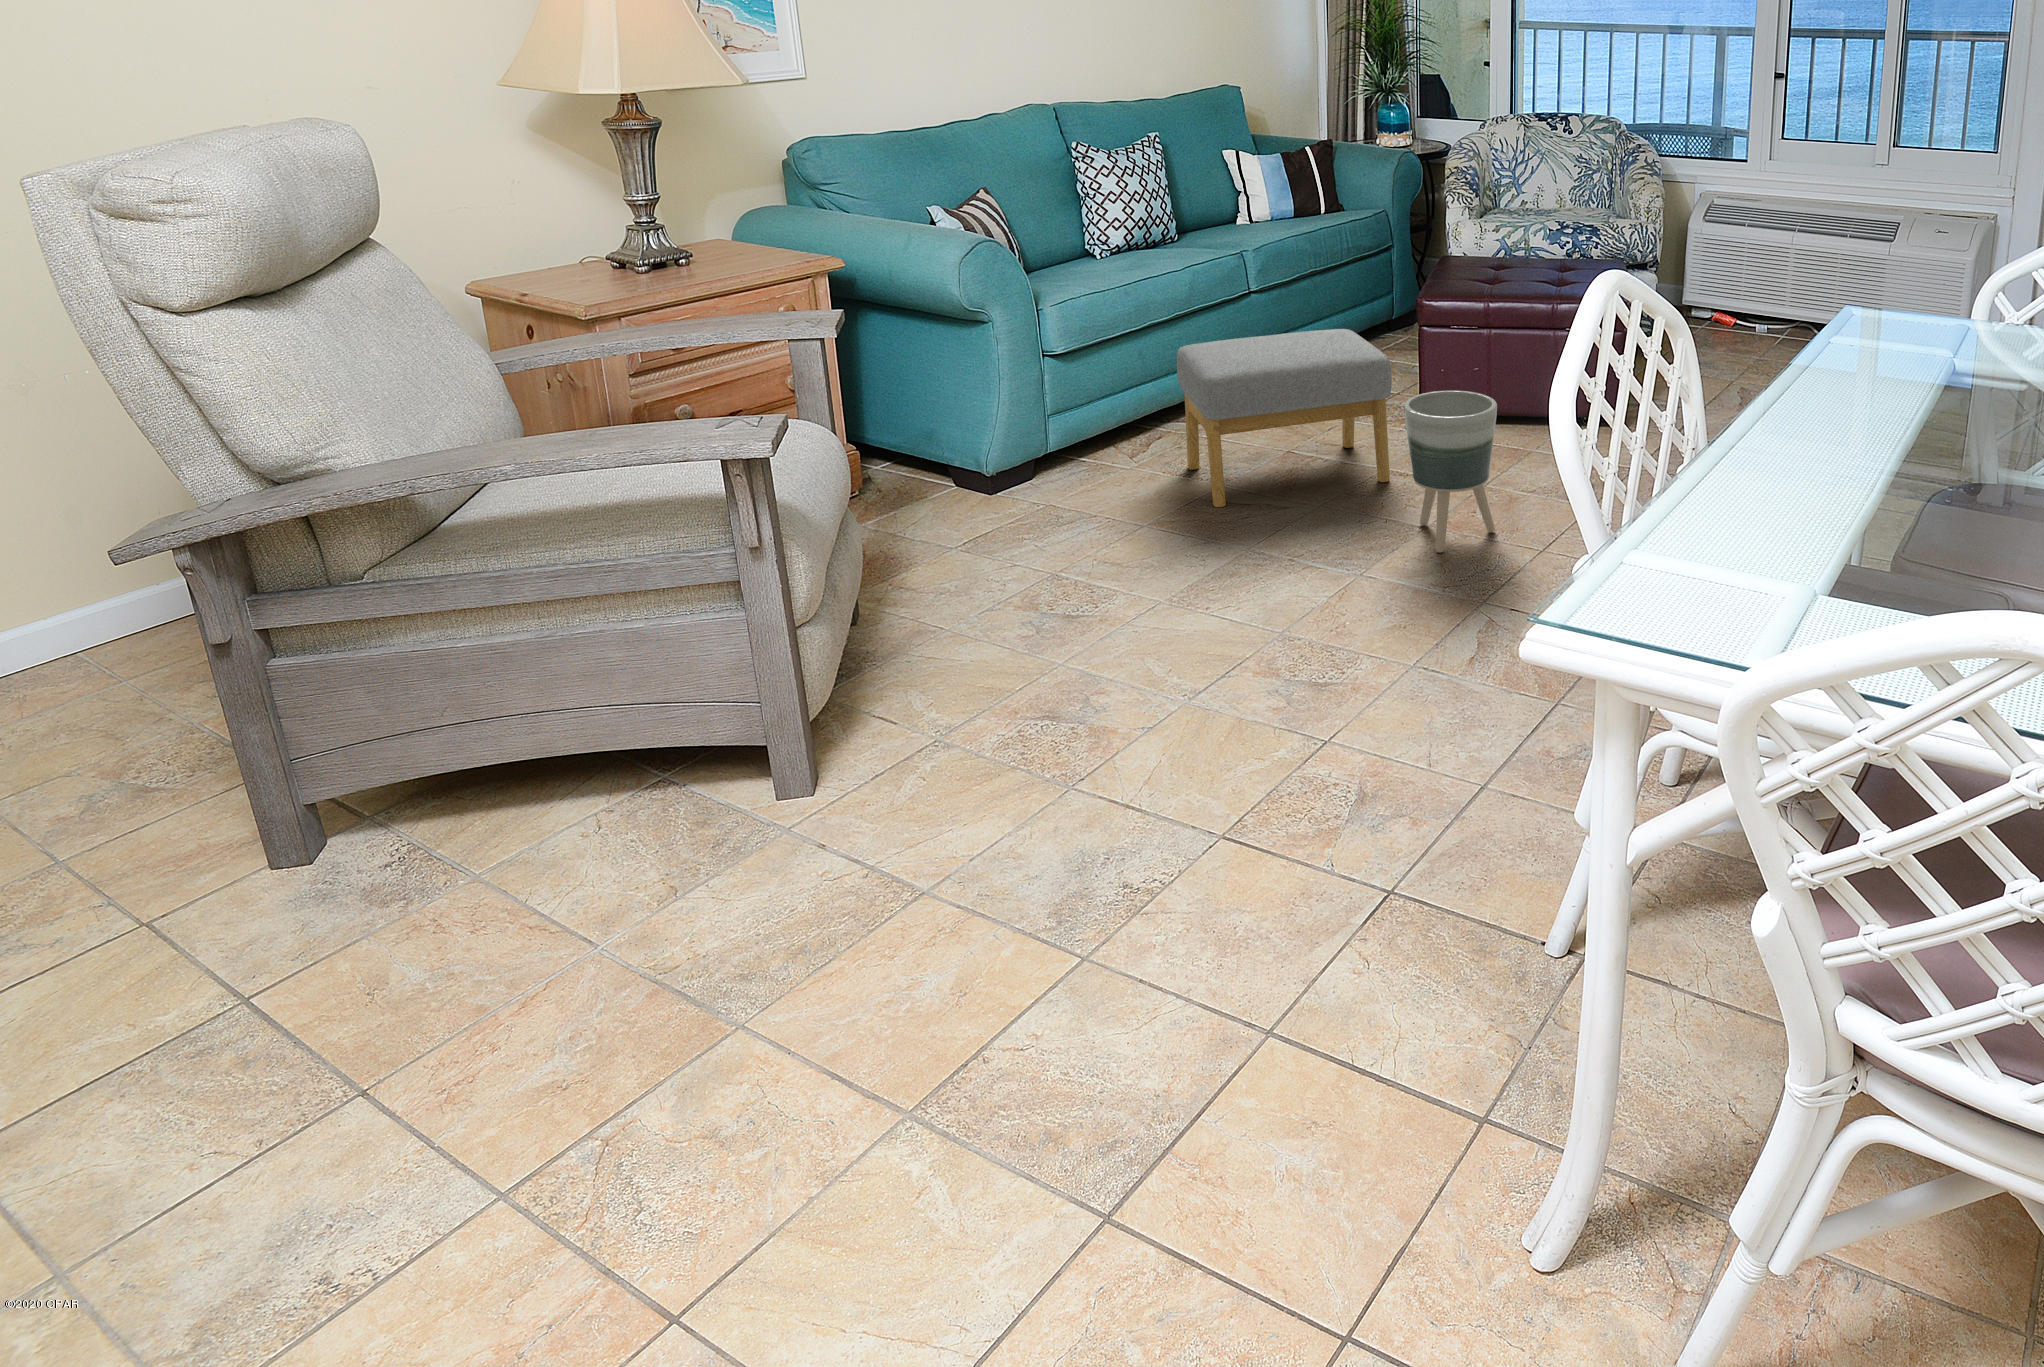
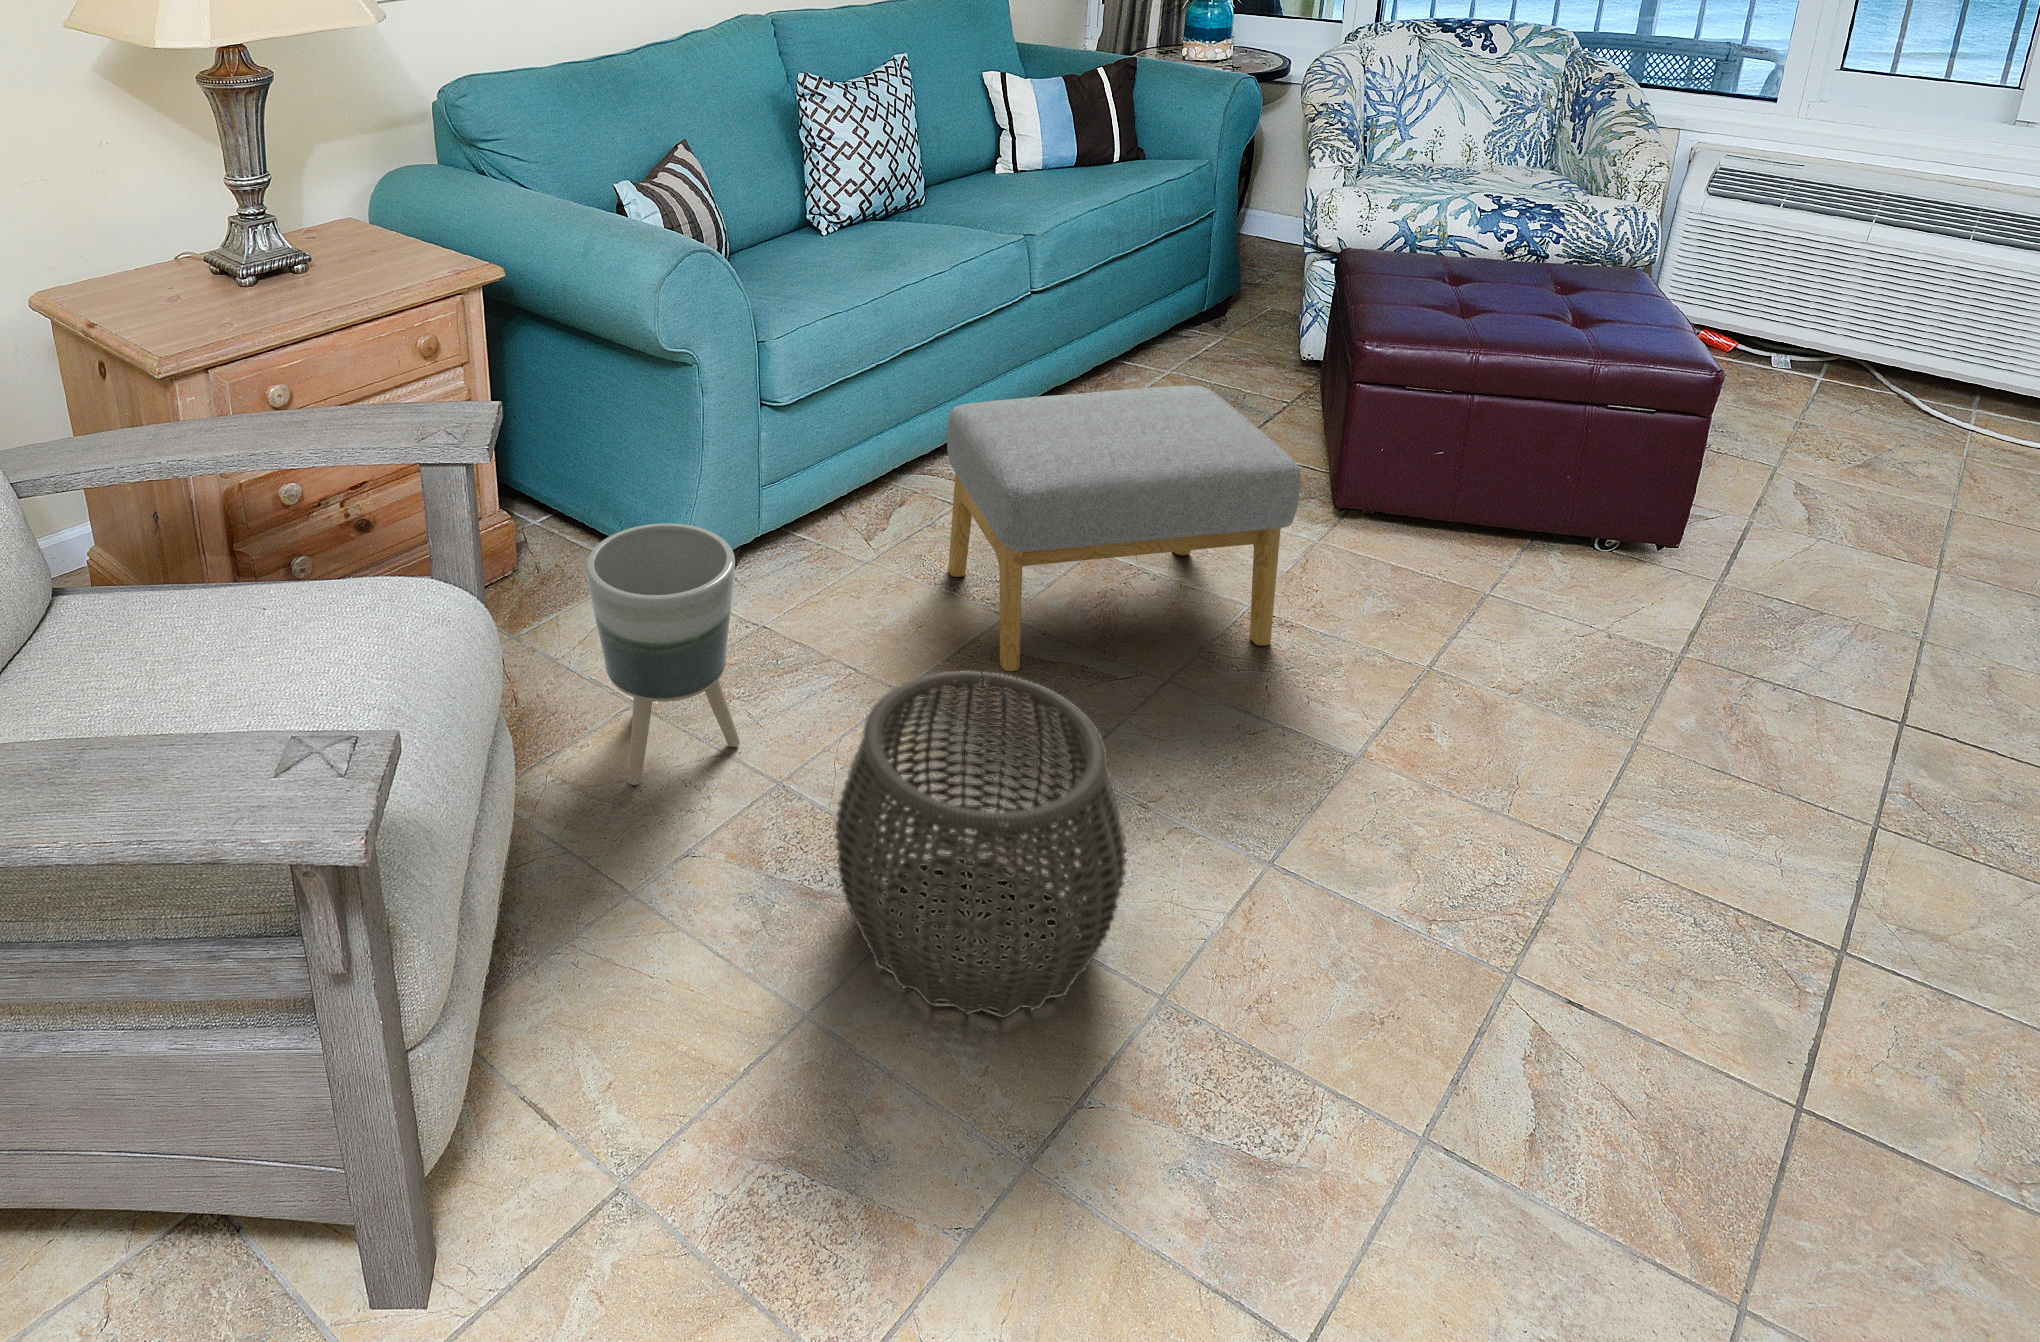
planter: present [1404,391,1497,553] -> present [586,523,740,785]
woven basket: none [1078,452,1251,635] -> present [835,670,1127,1018]

